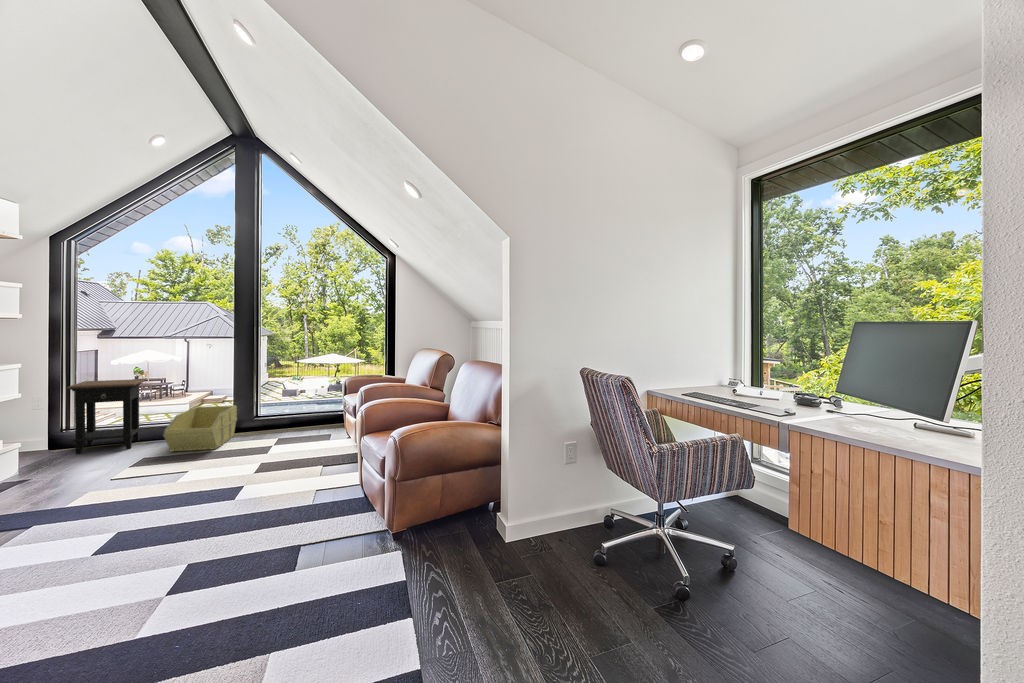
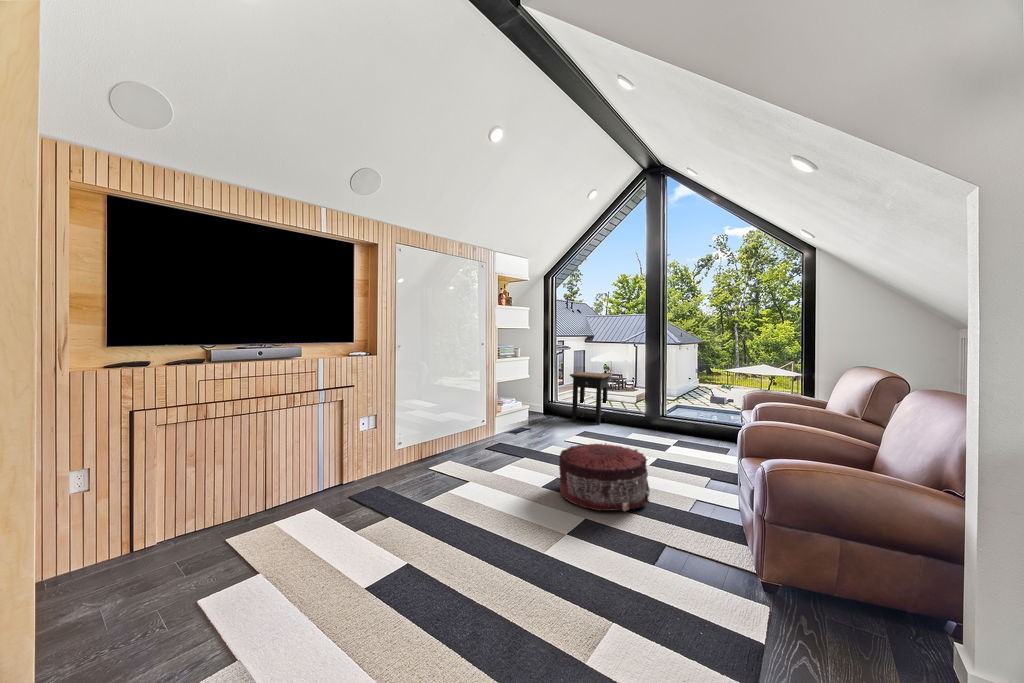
storage bin: present [163,406,237,452] -> none [615,401,671,439]
pouf: none [112,460,259,557] -> present [559,443,650,511]

